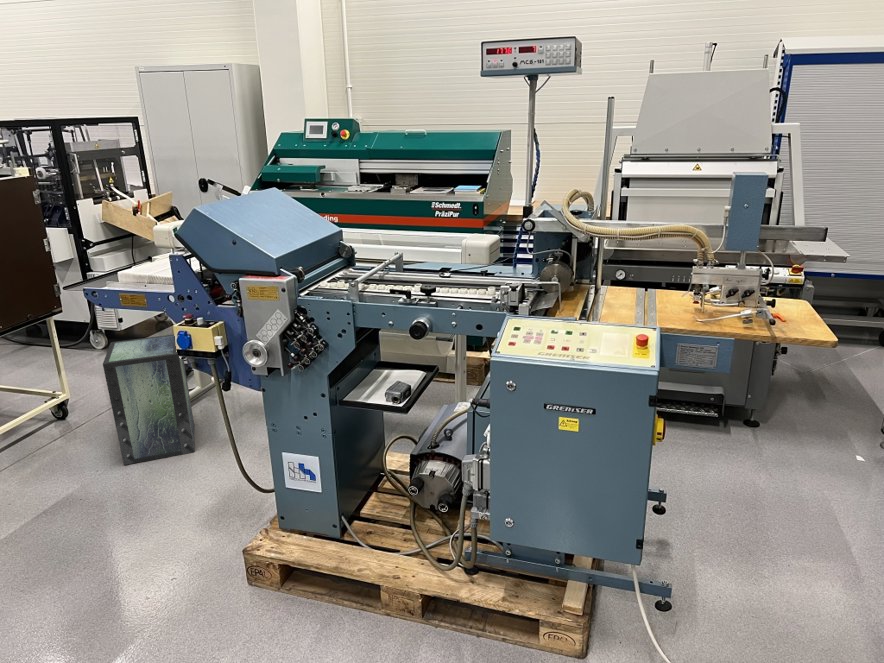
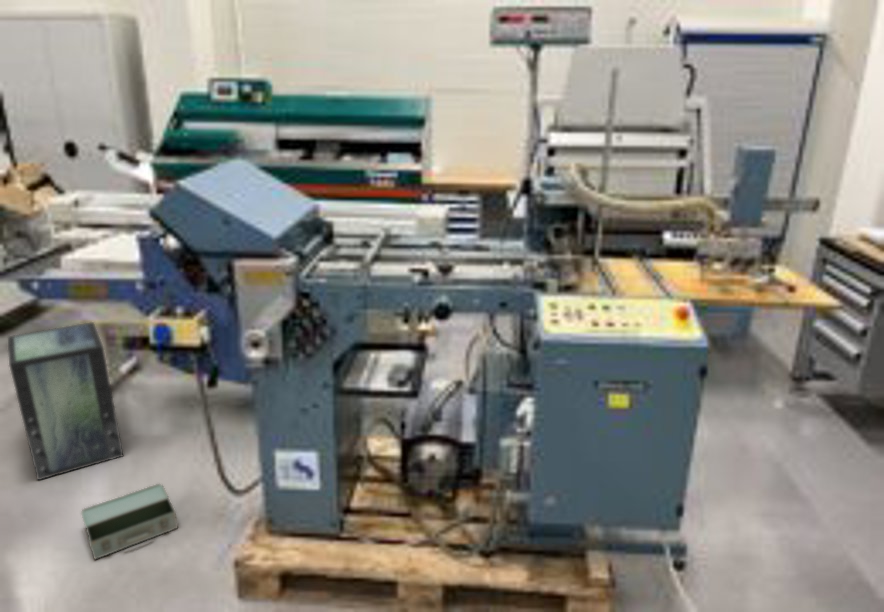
toolbox: none [143,477,218,534] -> present [81,484,178,559]

